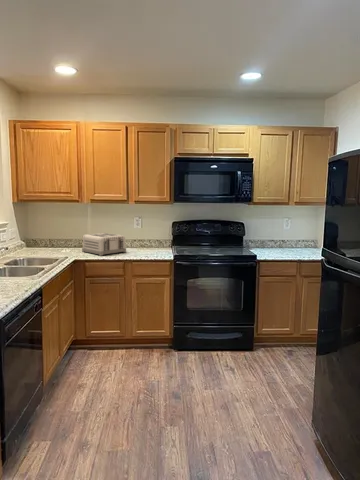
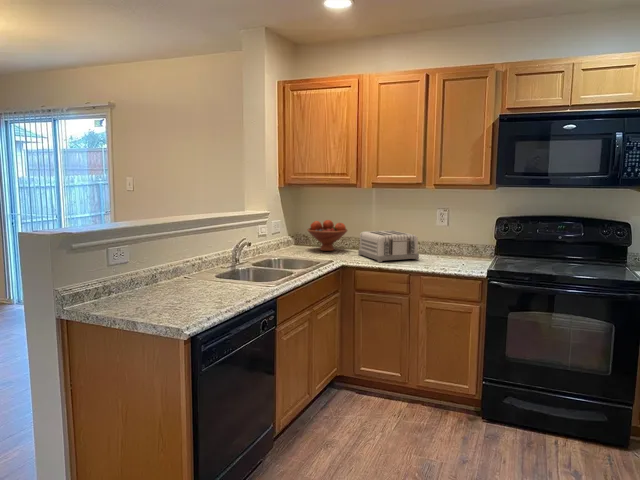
fruit bowl: none [40,227,72,251] -> present [308,220,347,251]

